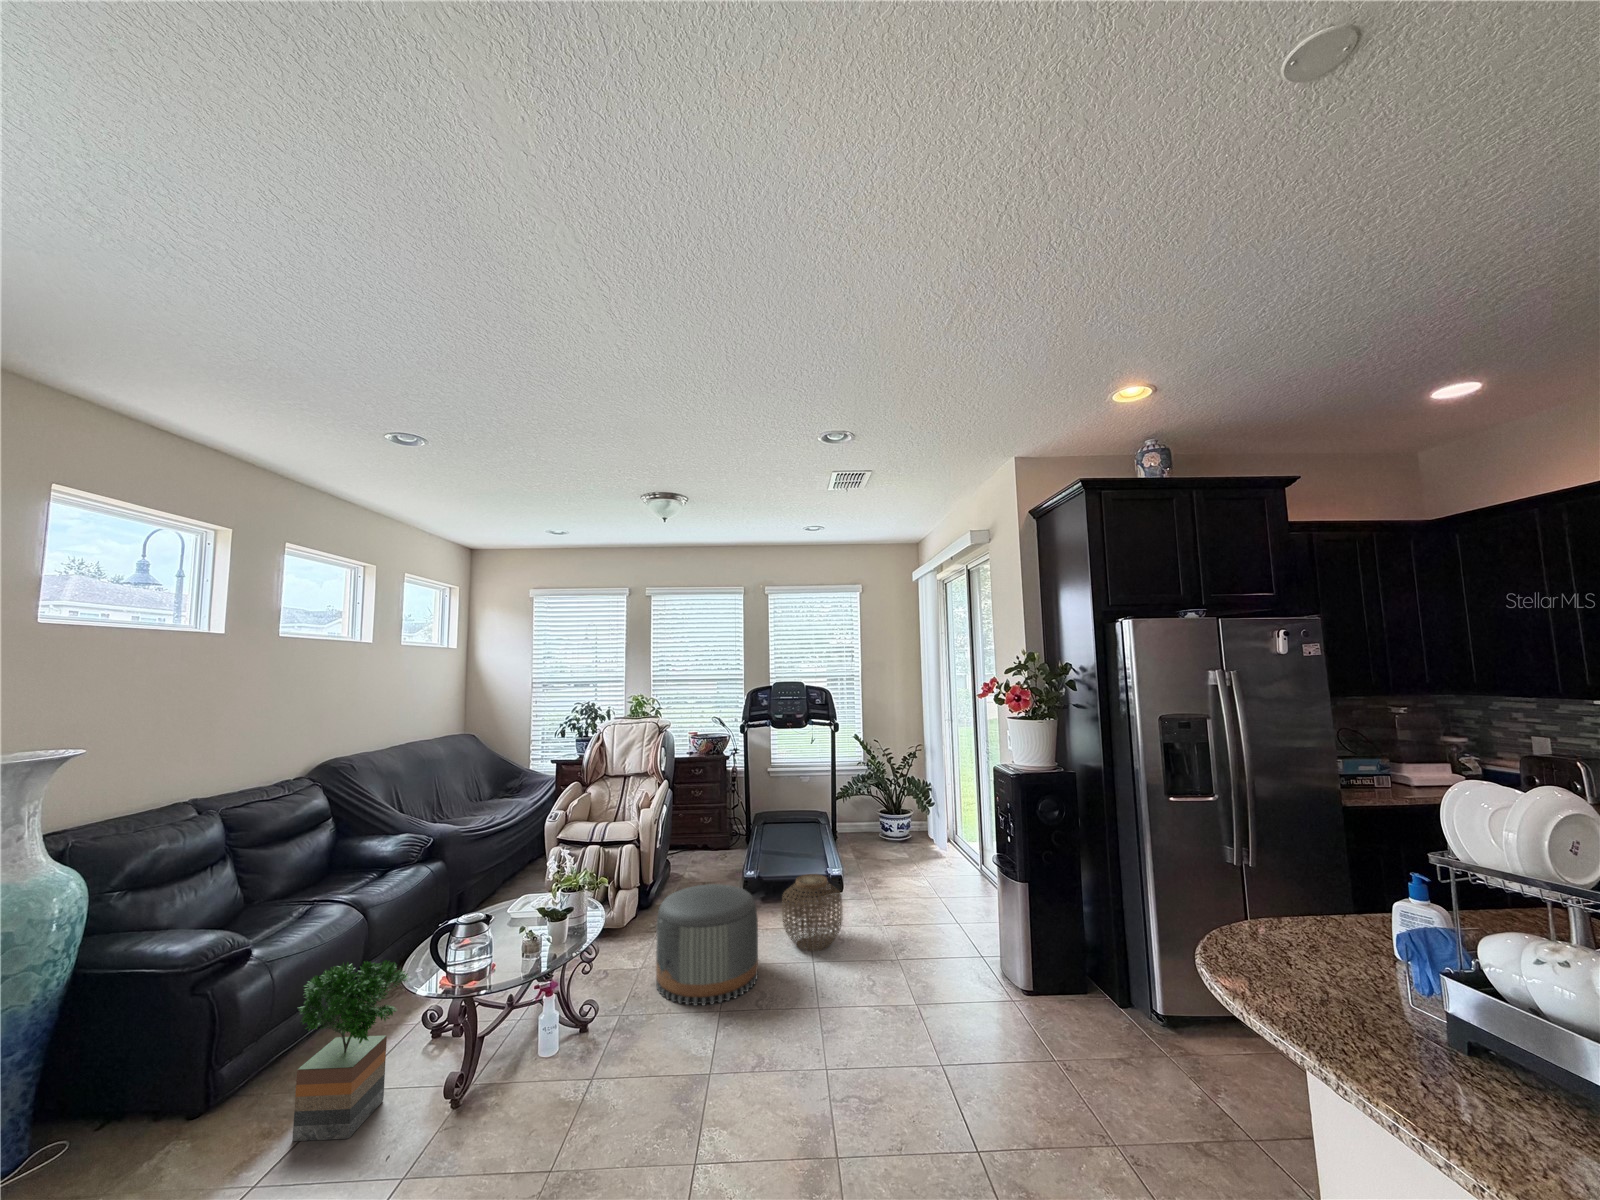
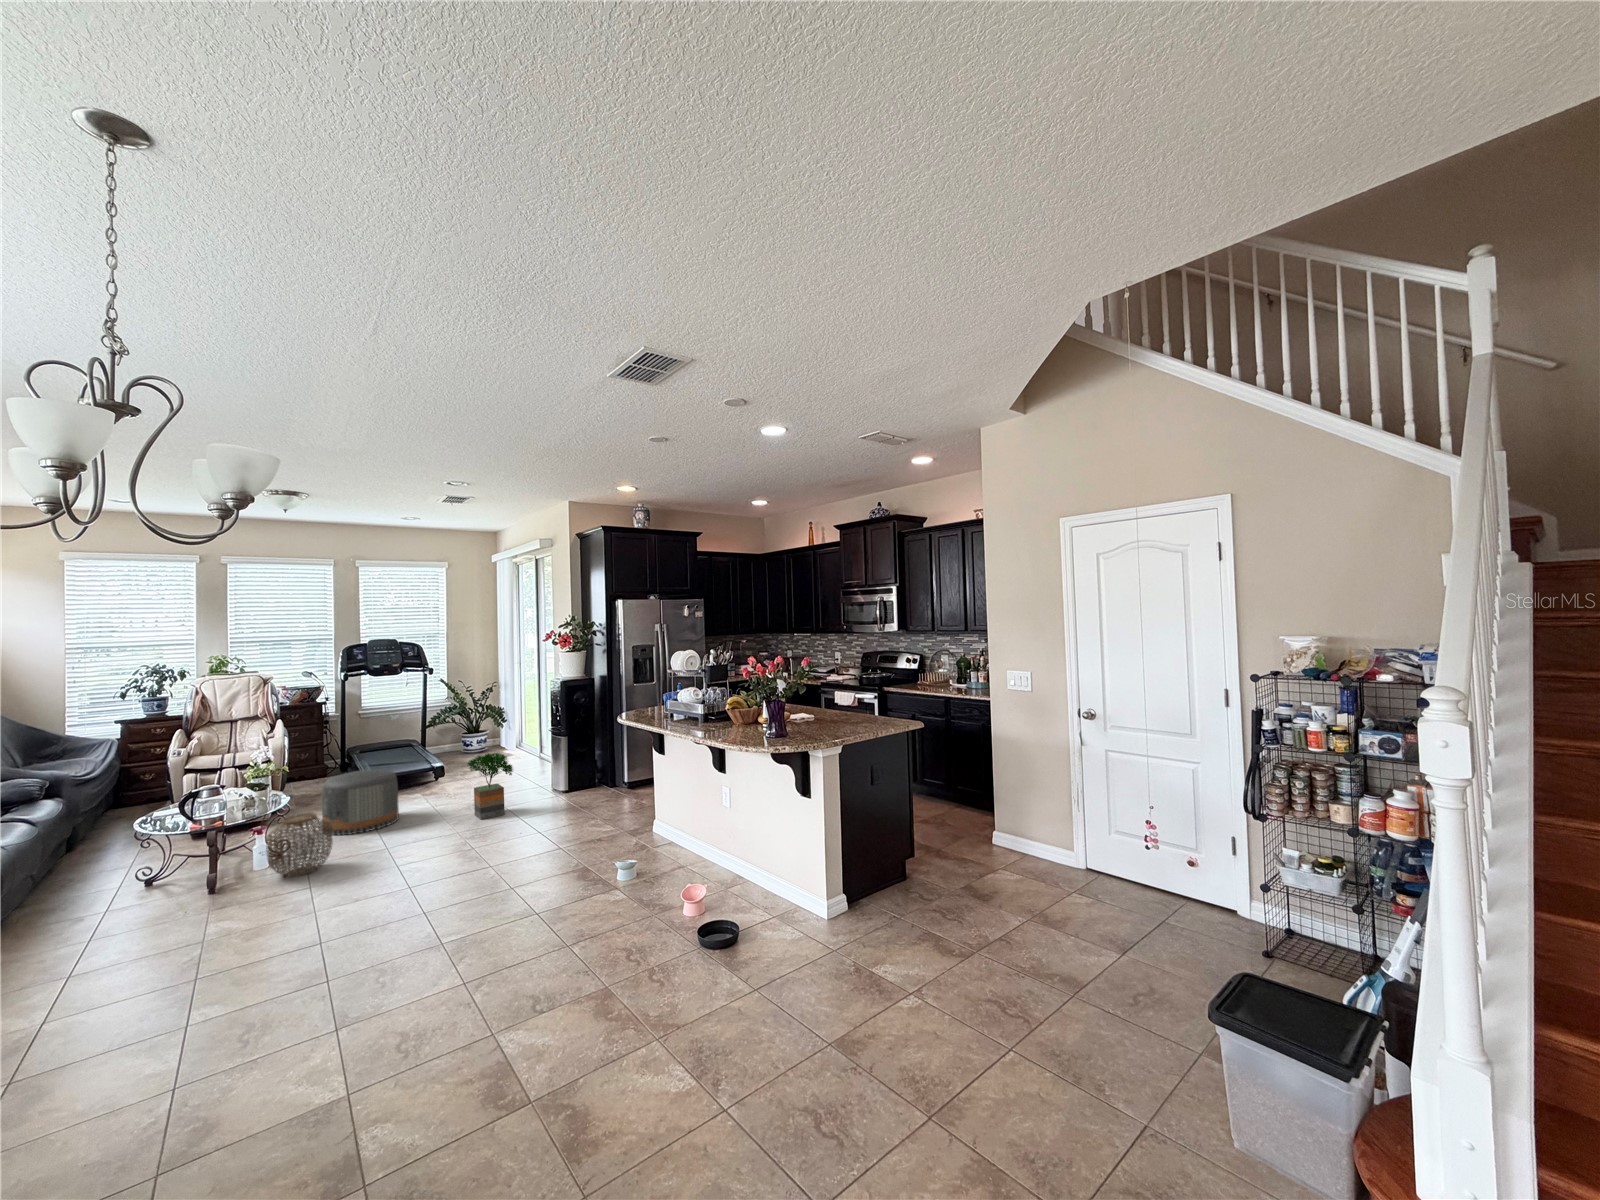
woven basket: present [782,874,842,951] -> present [266,813,332,877]
potted tree: present [292,959,408,1141] -> present [467,753,513,820]

